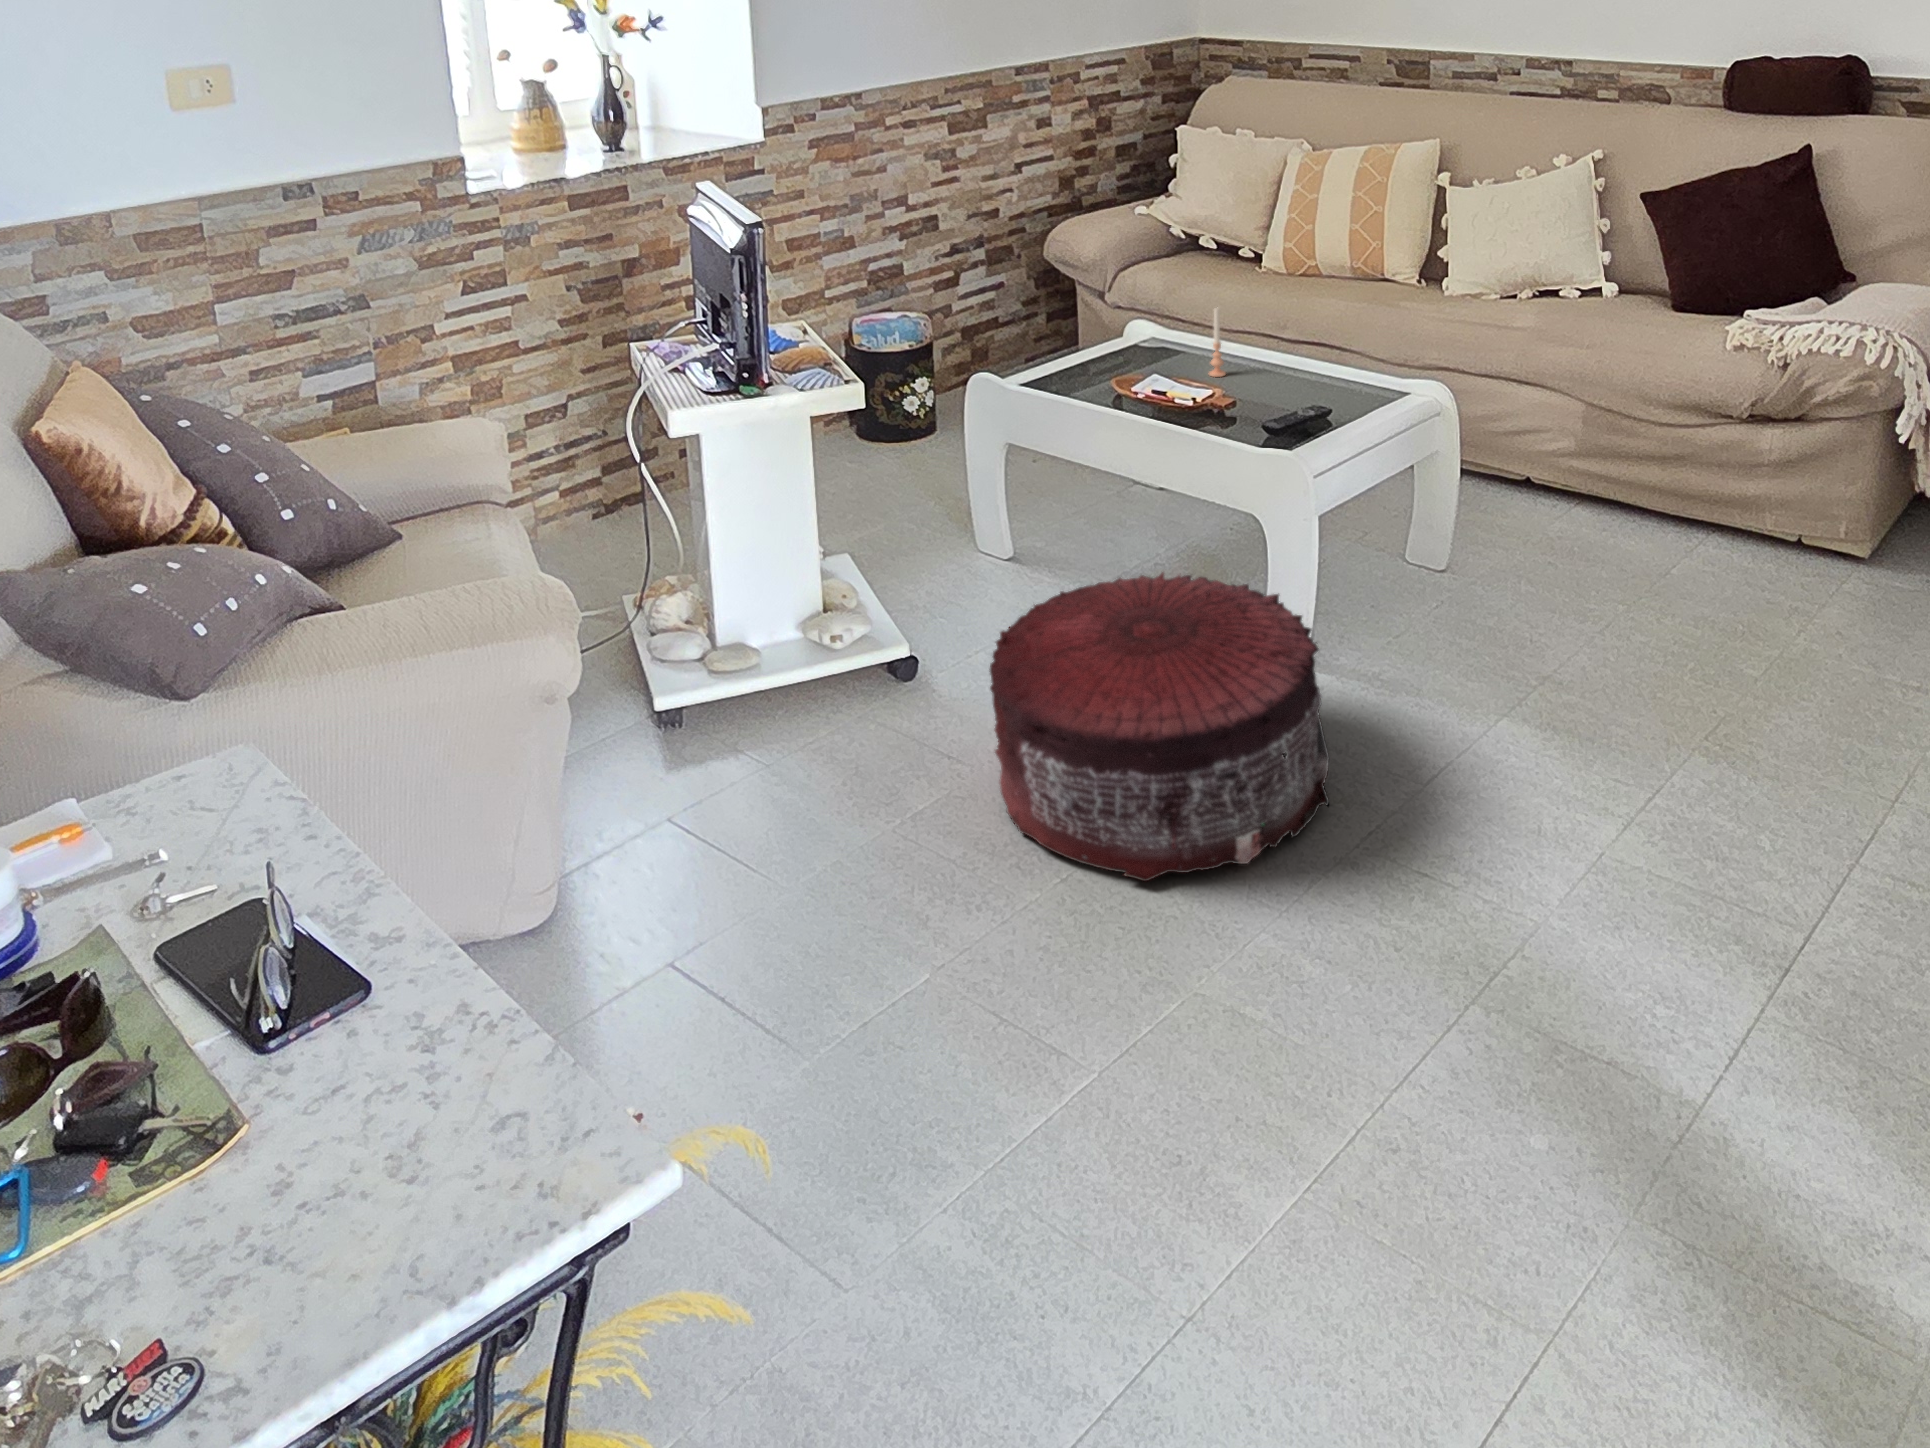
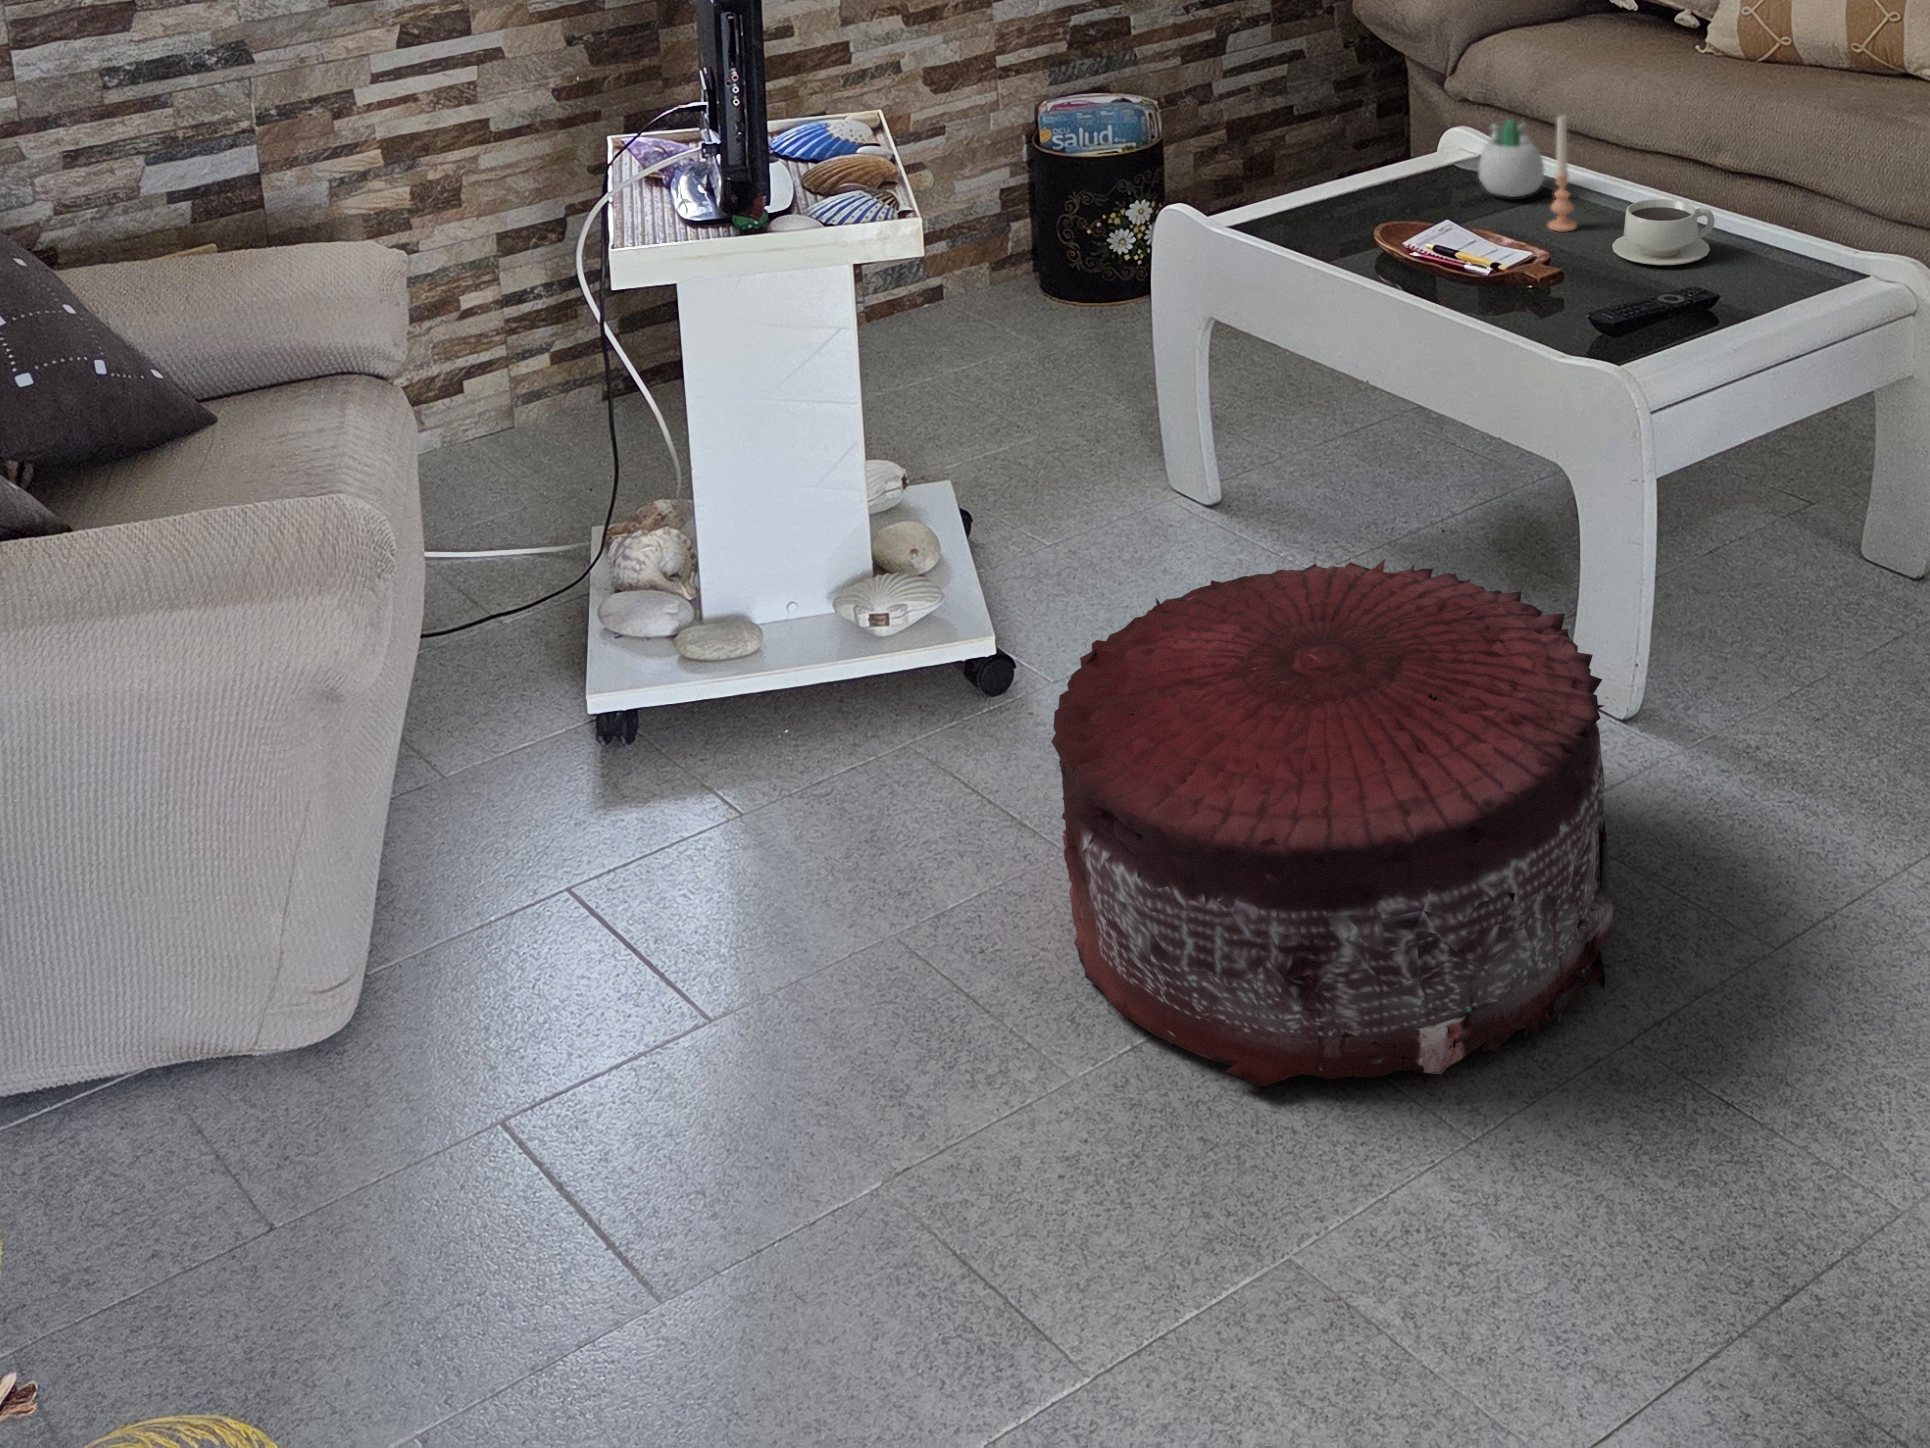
succulent planter: none [1159,312,1199,359] -> present [1479,119,1544,197]
teacup: none [1253,354,1312,393] -> present [1612,199,1715,265]

